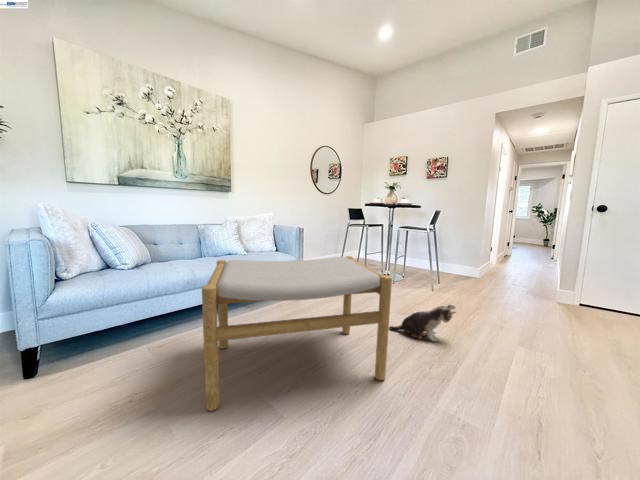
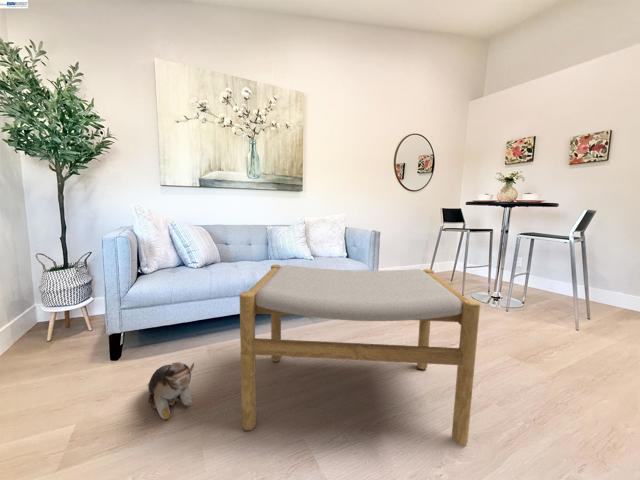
plush toy: present [389,305,456,341] -> present [149,362,194,419]

